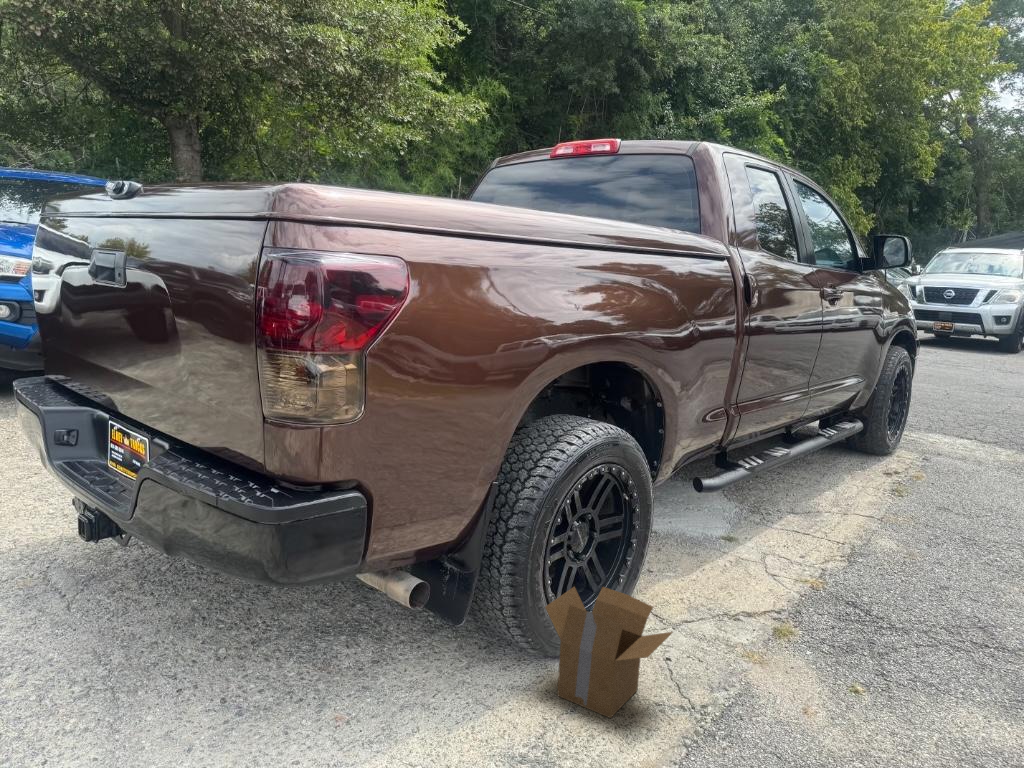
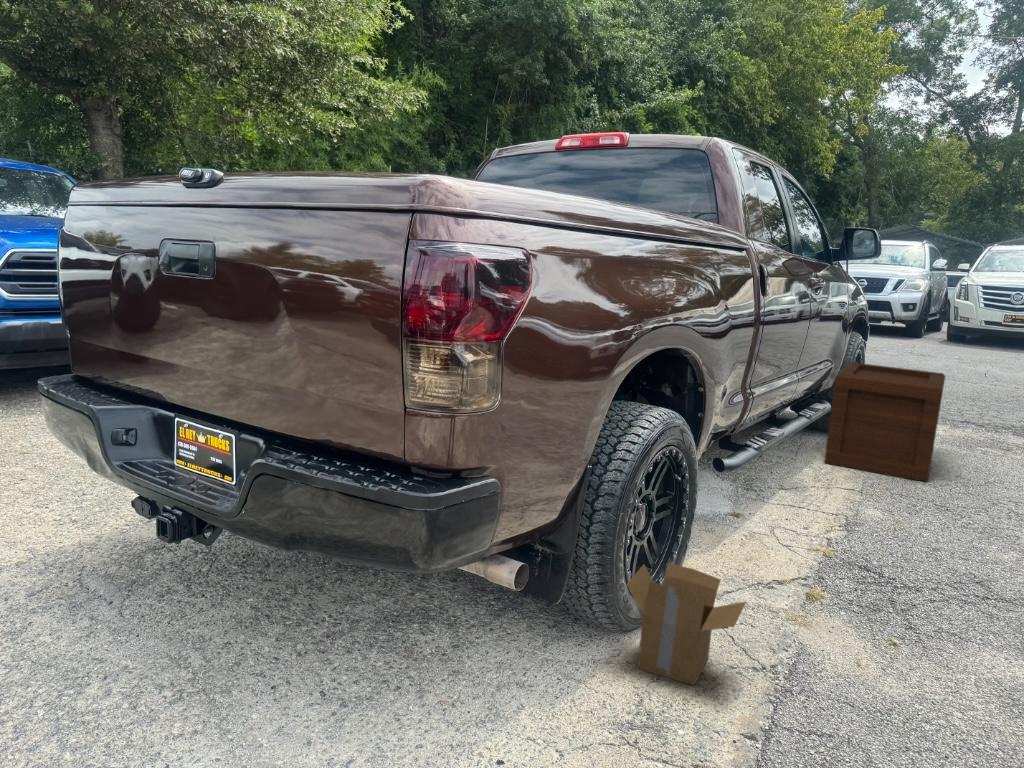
wooden crate: none [850,380,992,512] -> present [824,362,945,482]

